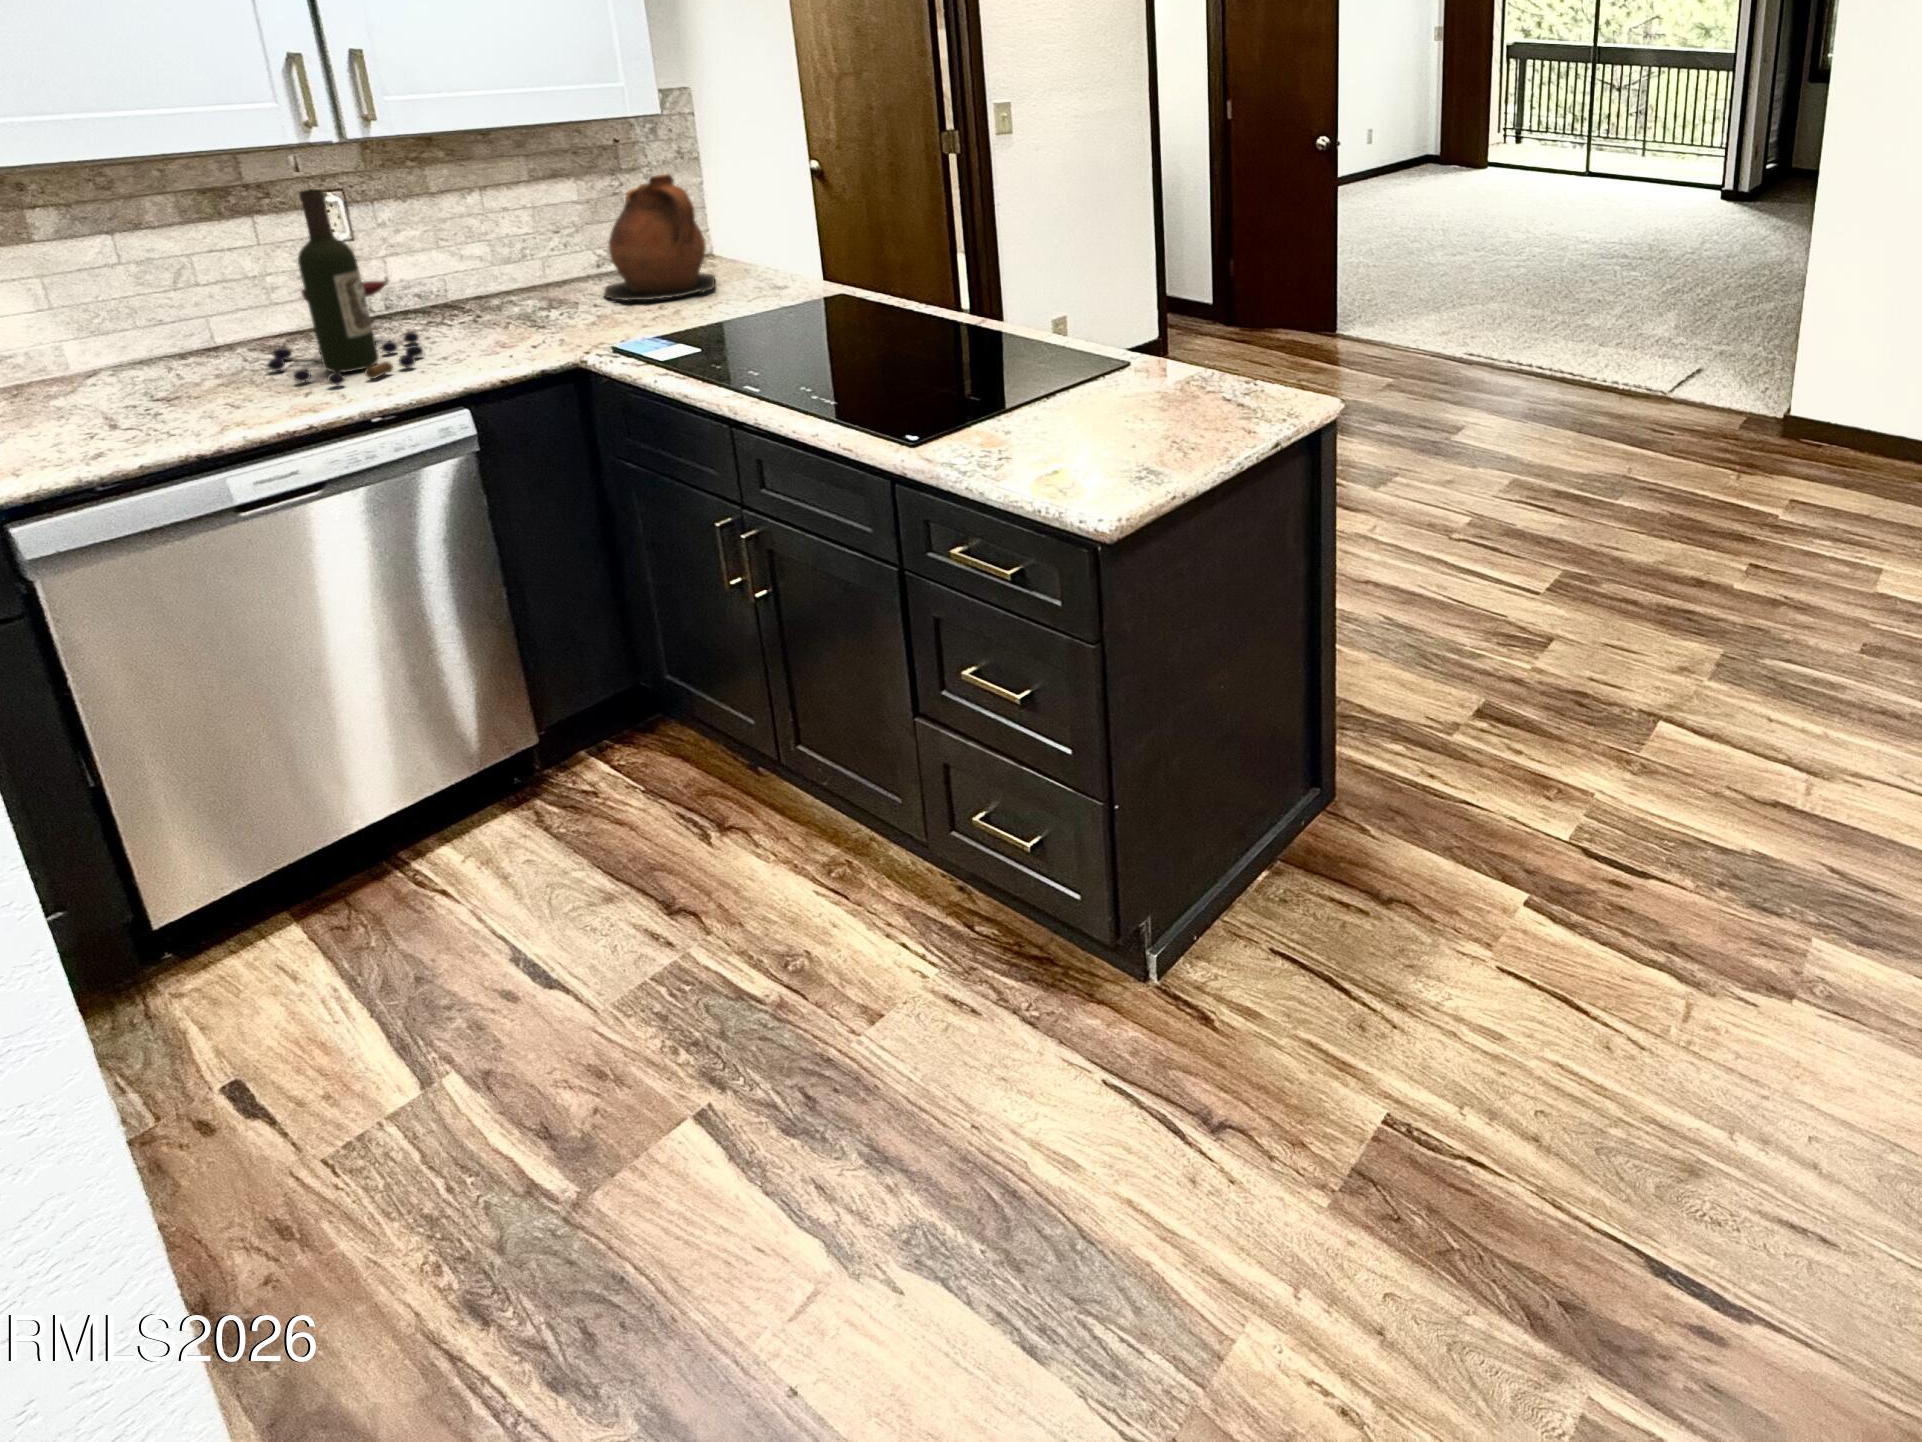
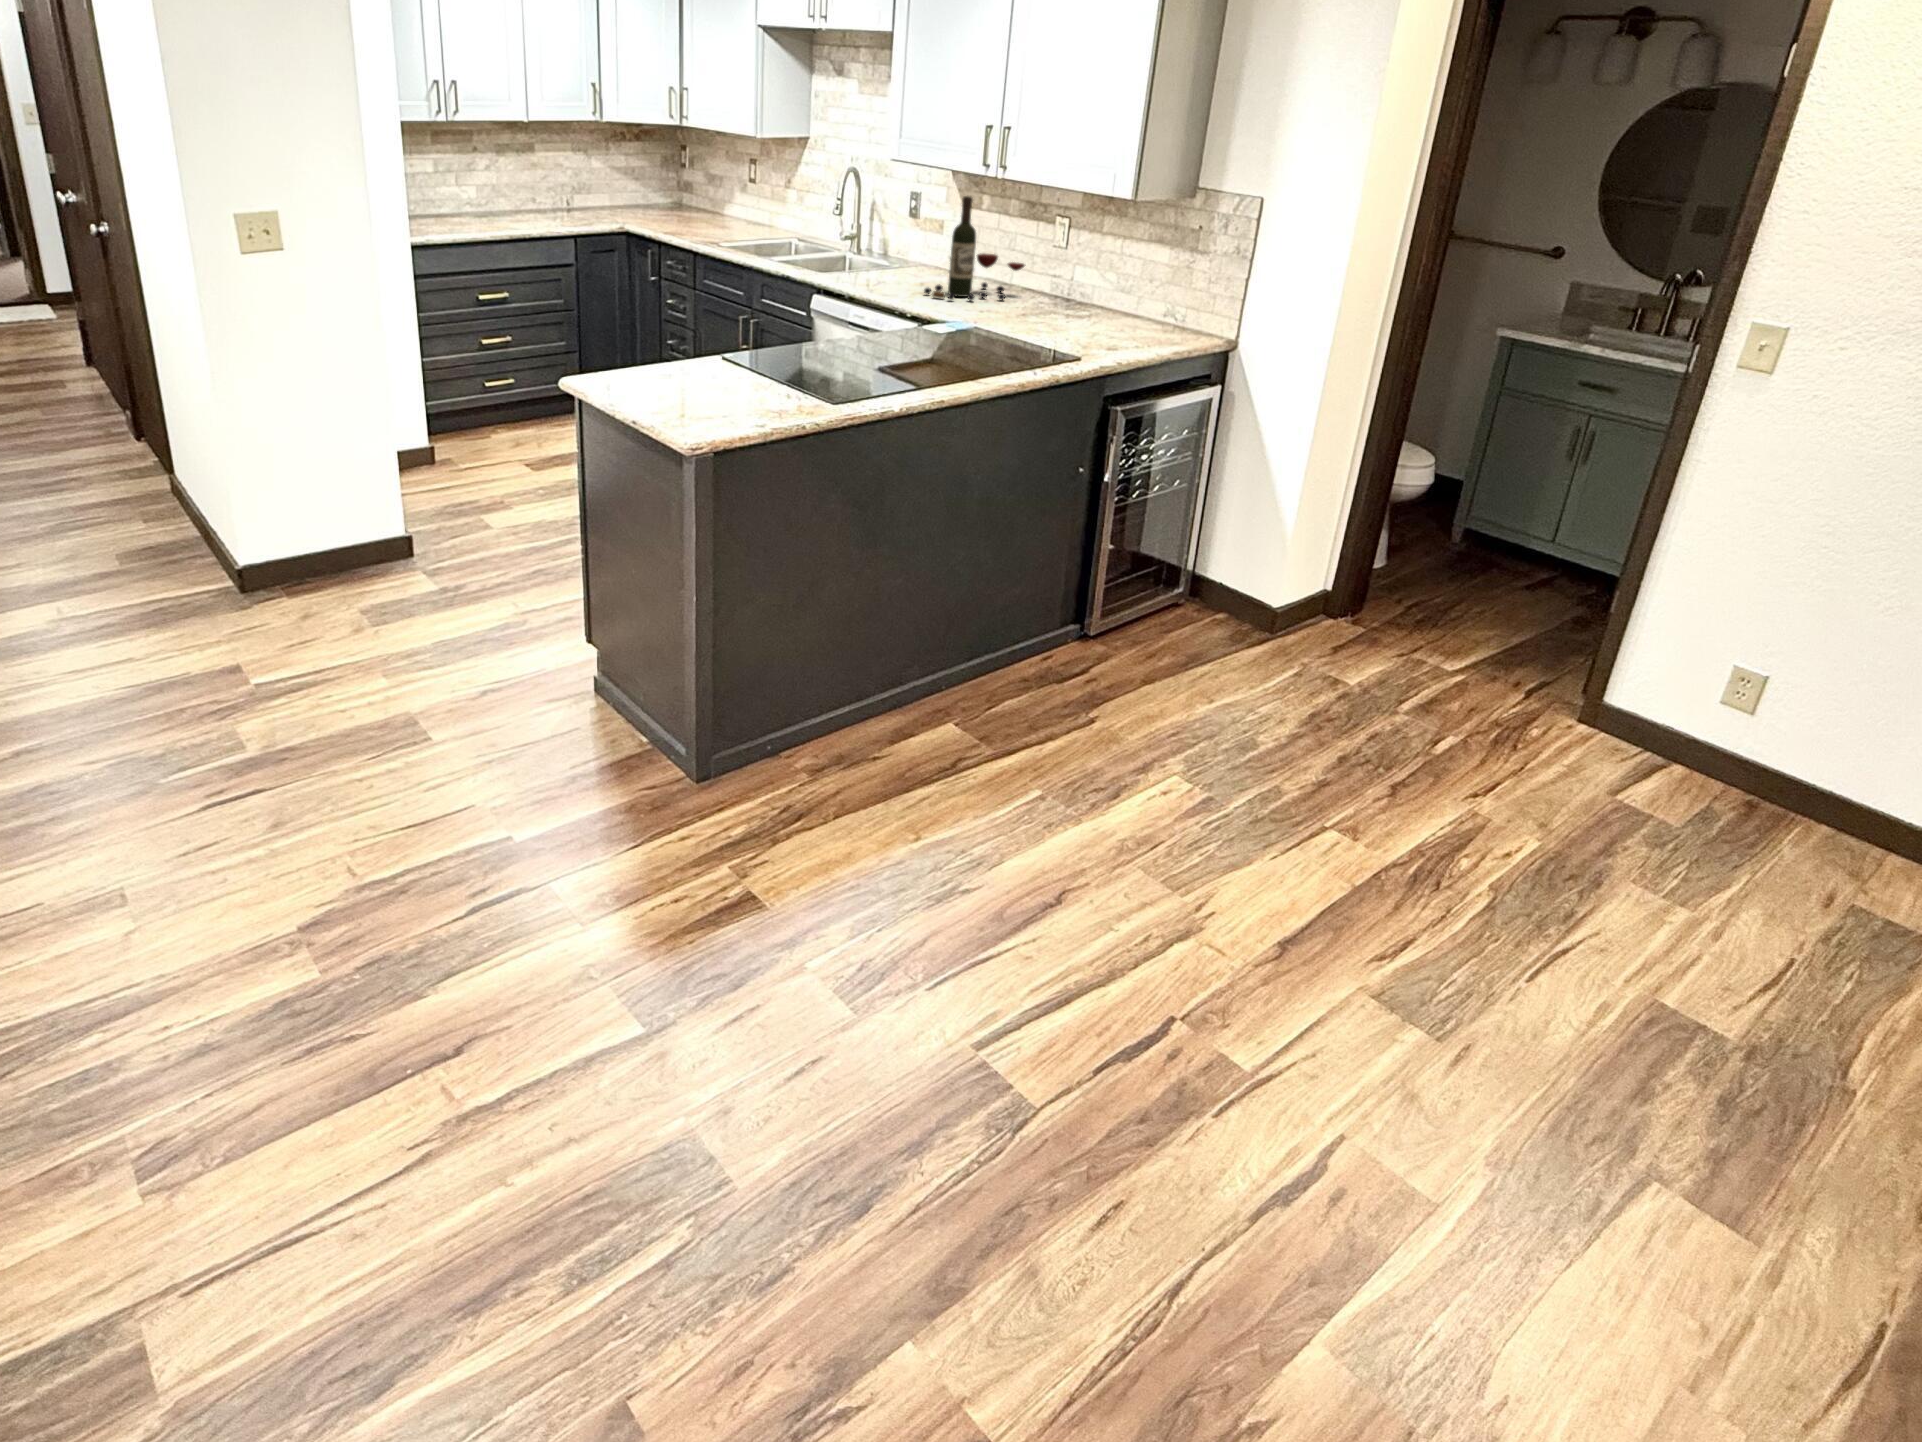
ceramic pitcher: present [604,174,715,300] -> none [1065,243,1145,338]

